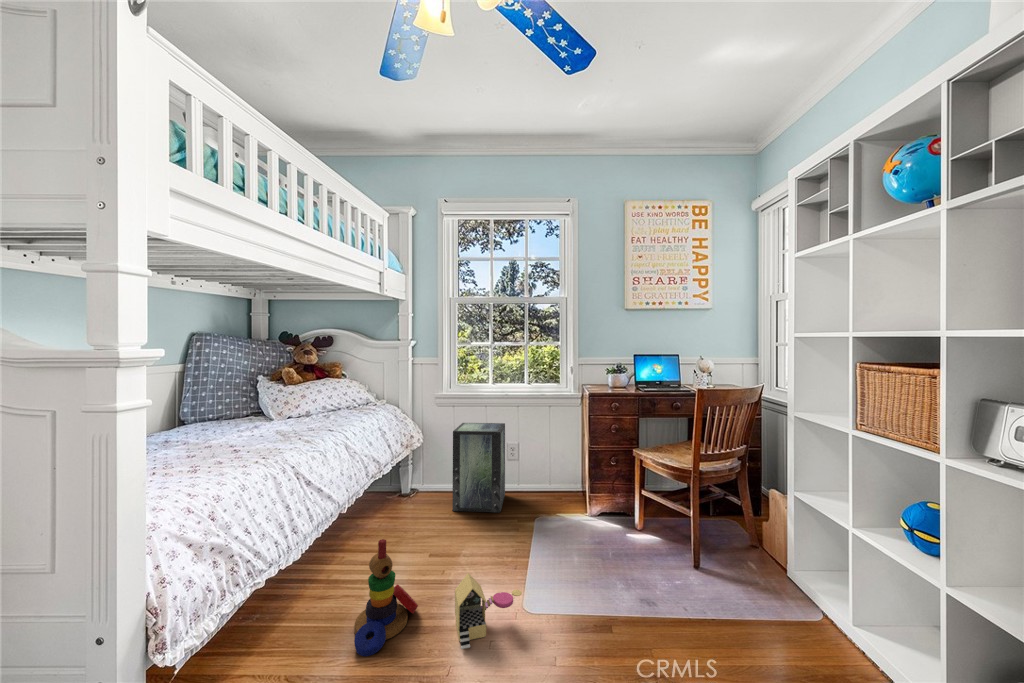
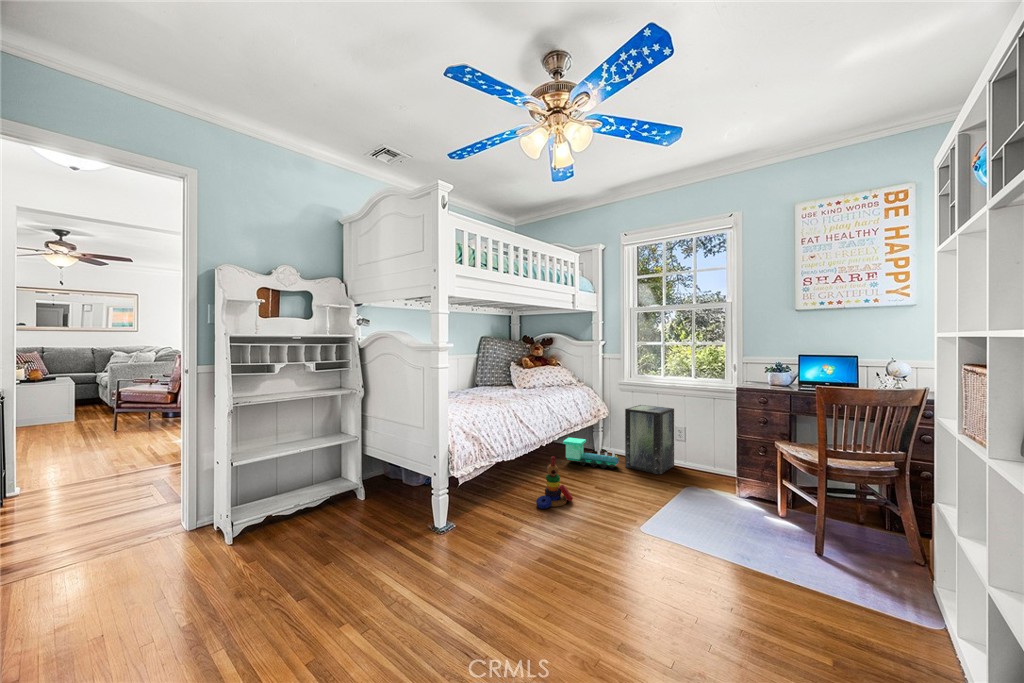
toy train: none [363,482,446,524] -> present [563,438,619,469]
toy house: present [455,573,522,649] -> none [585,485,629,520]

